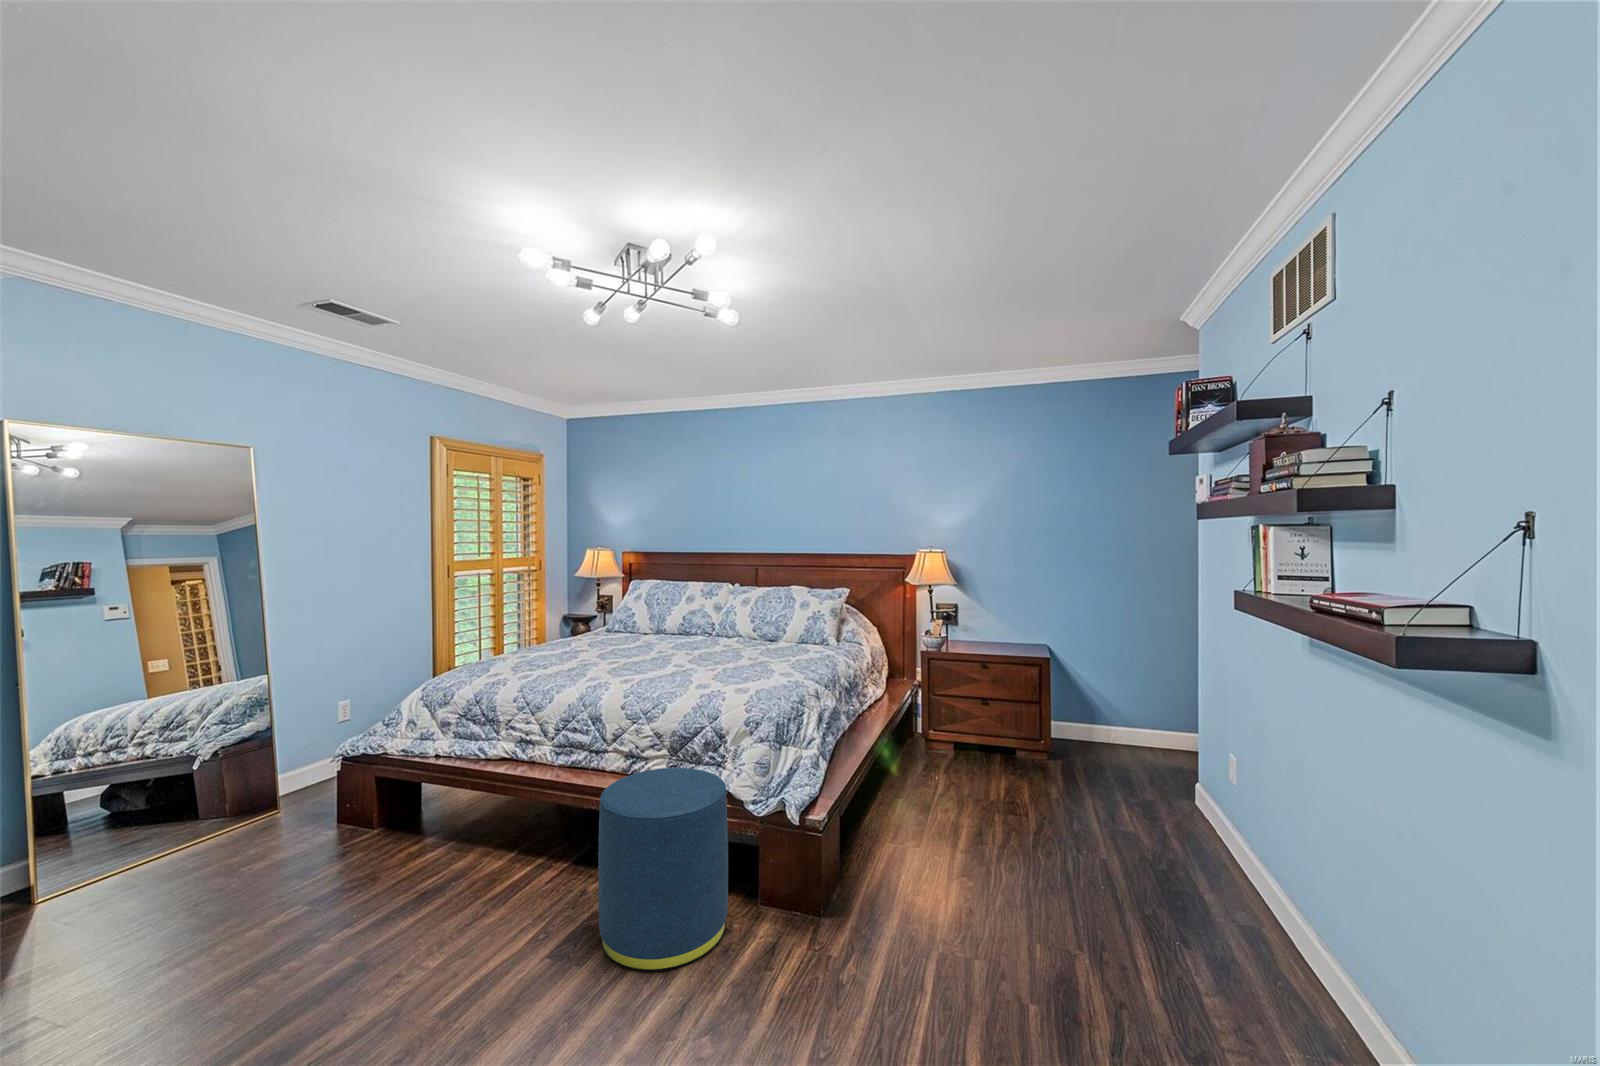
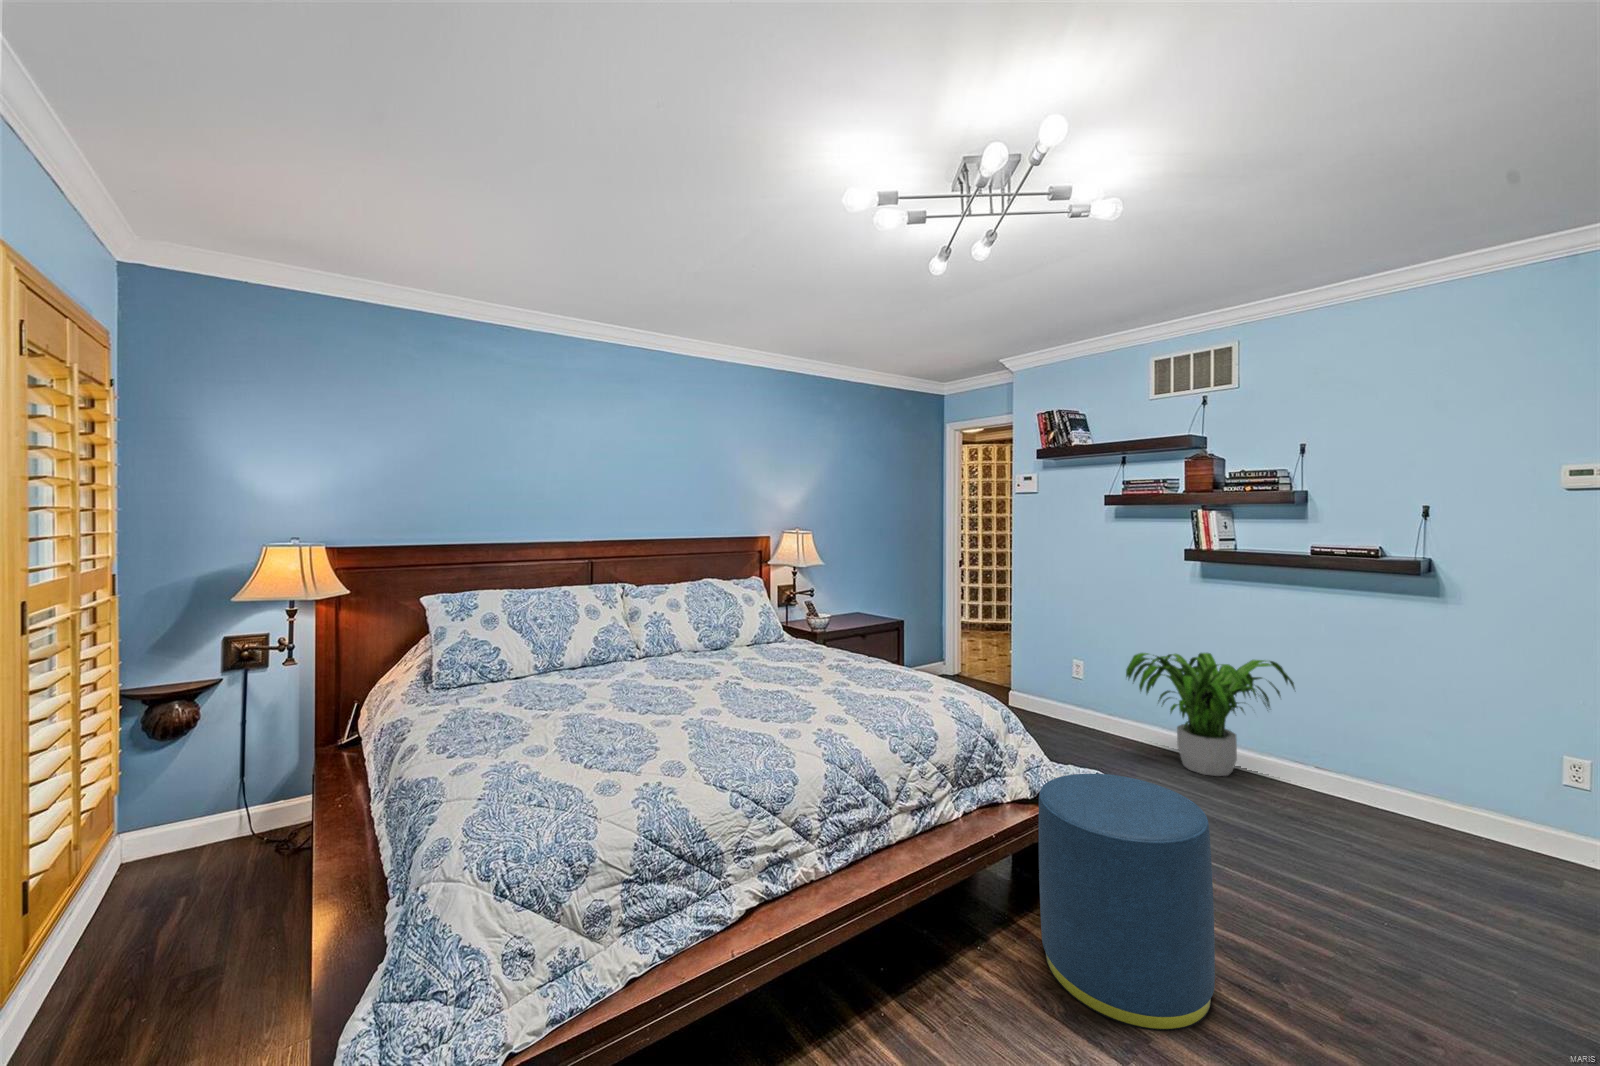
potted plant: none [1090,737,1313,956] -> present [1126,653,1295,776]

